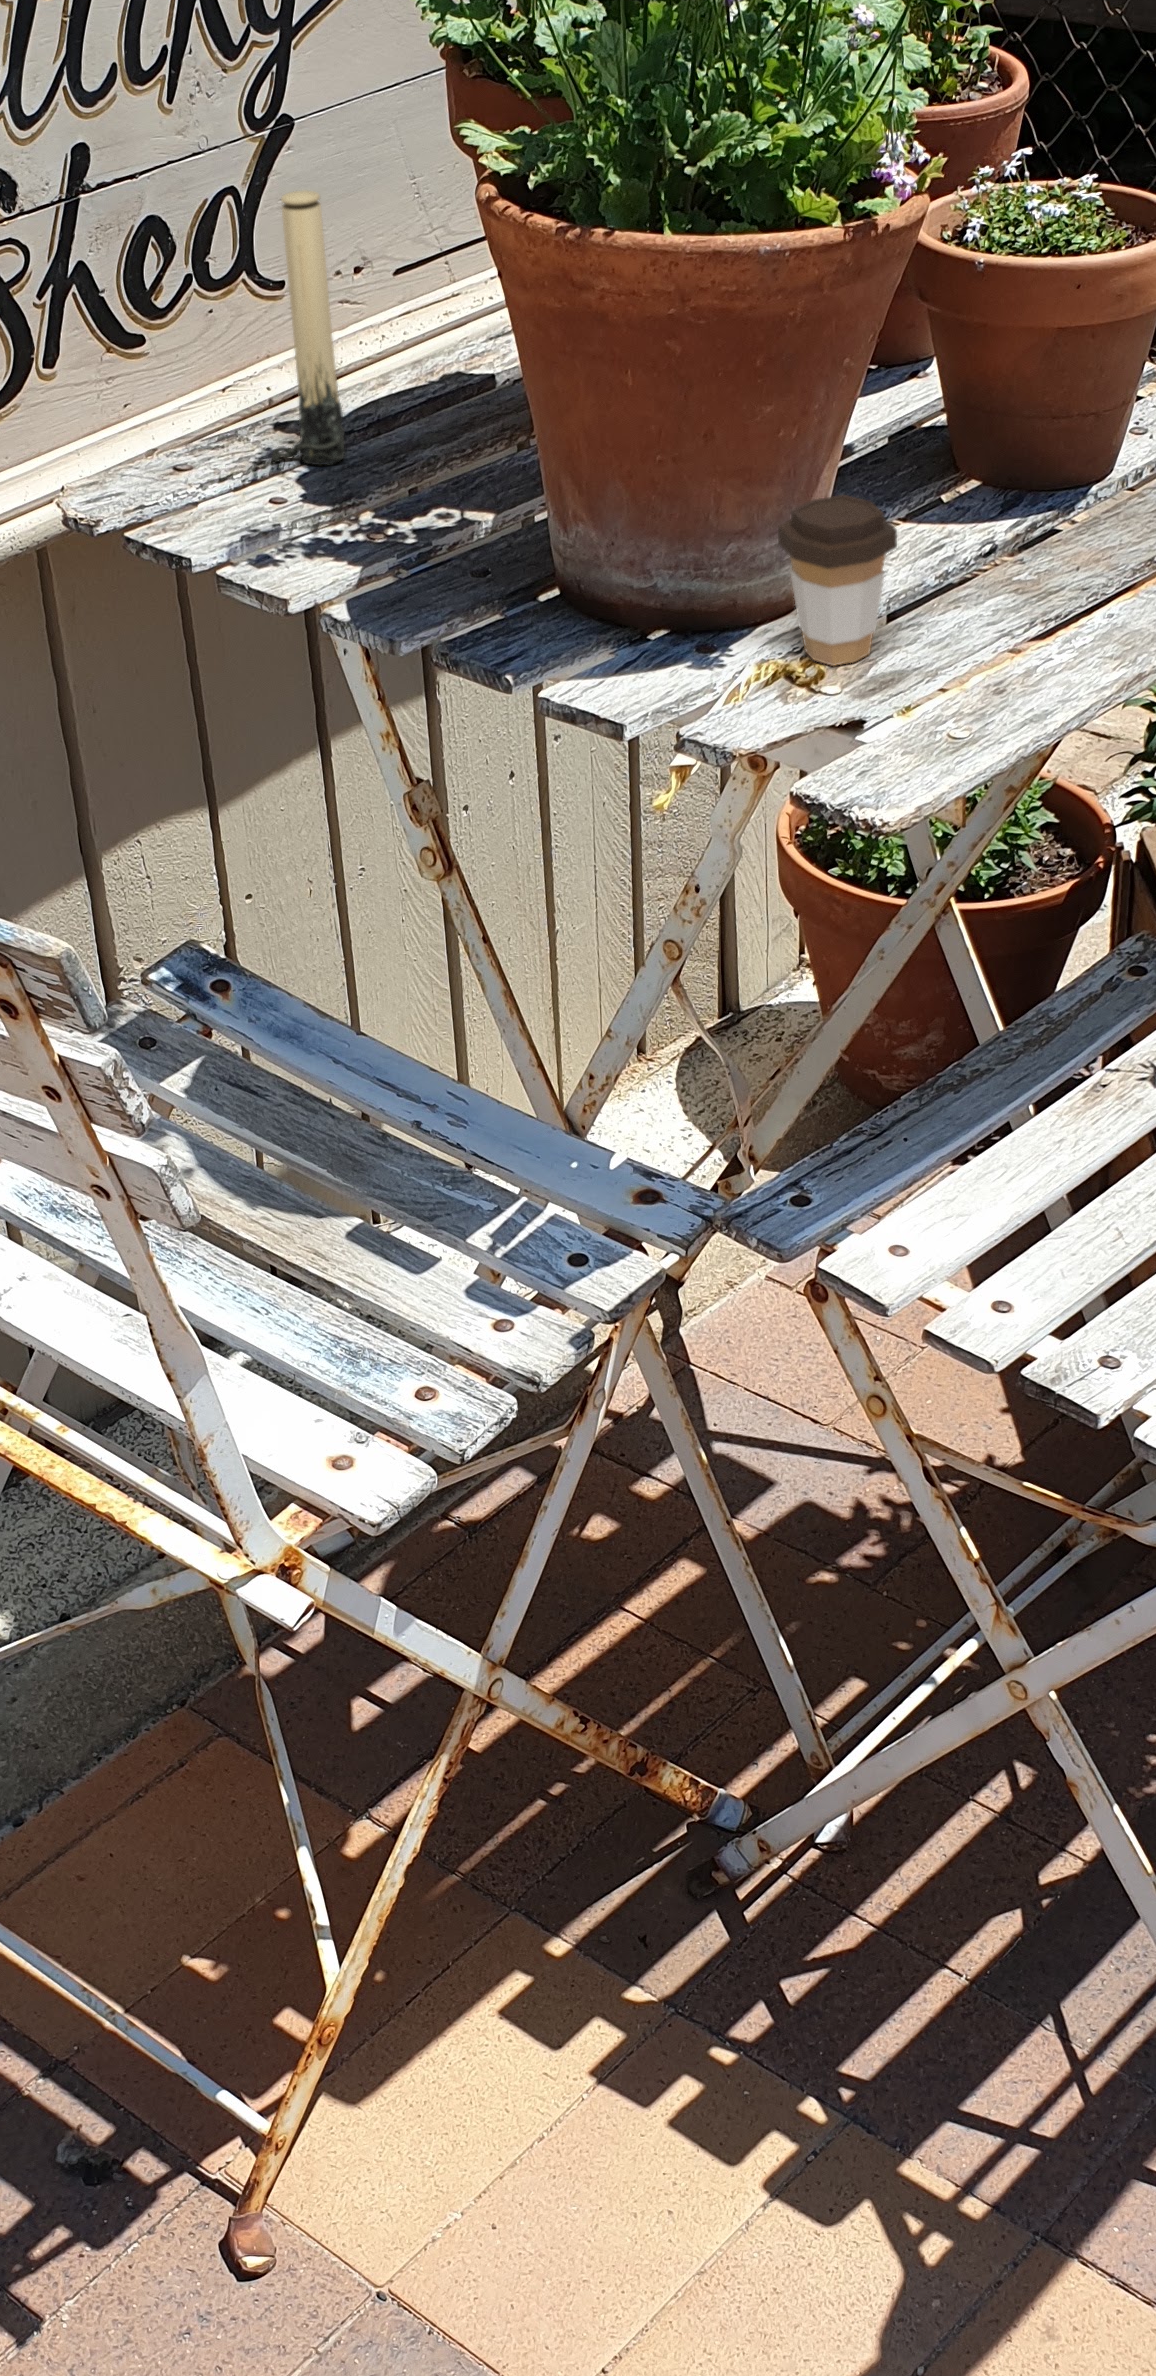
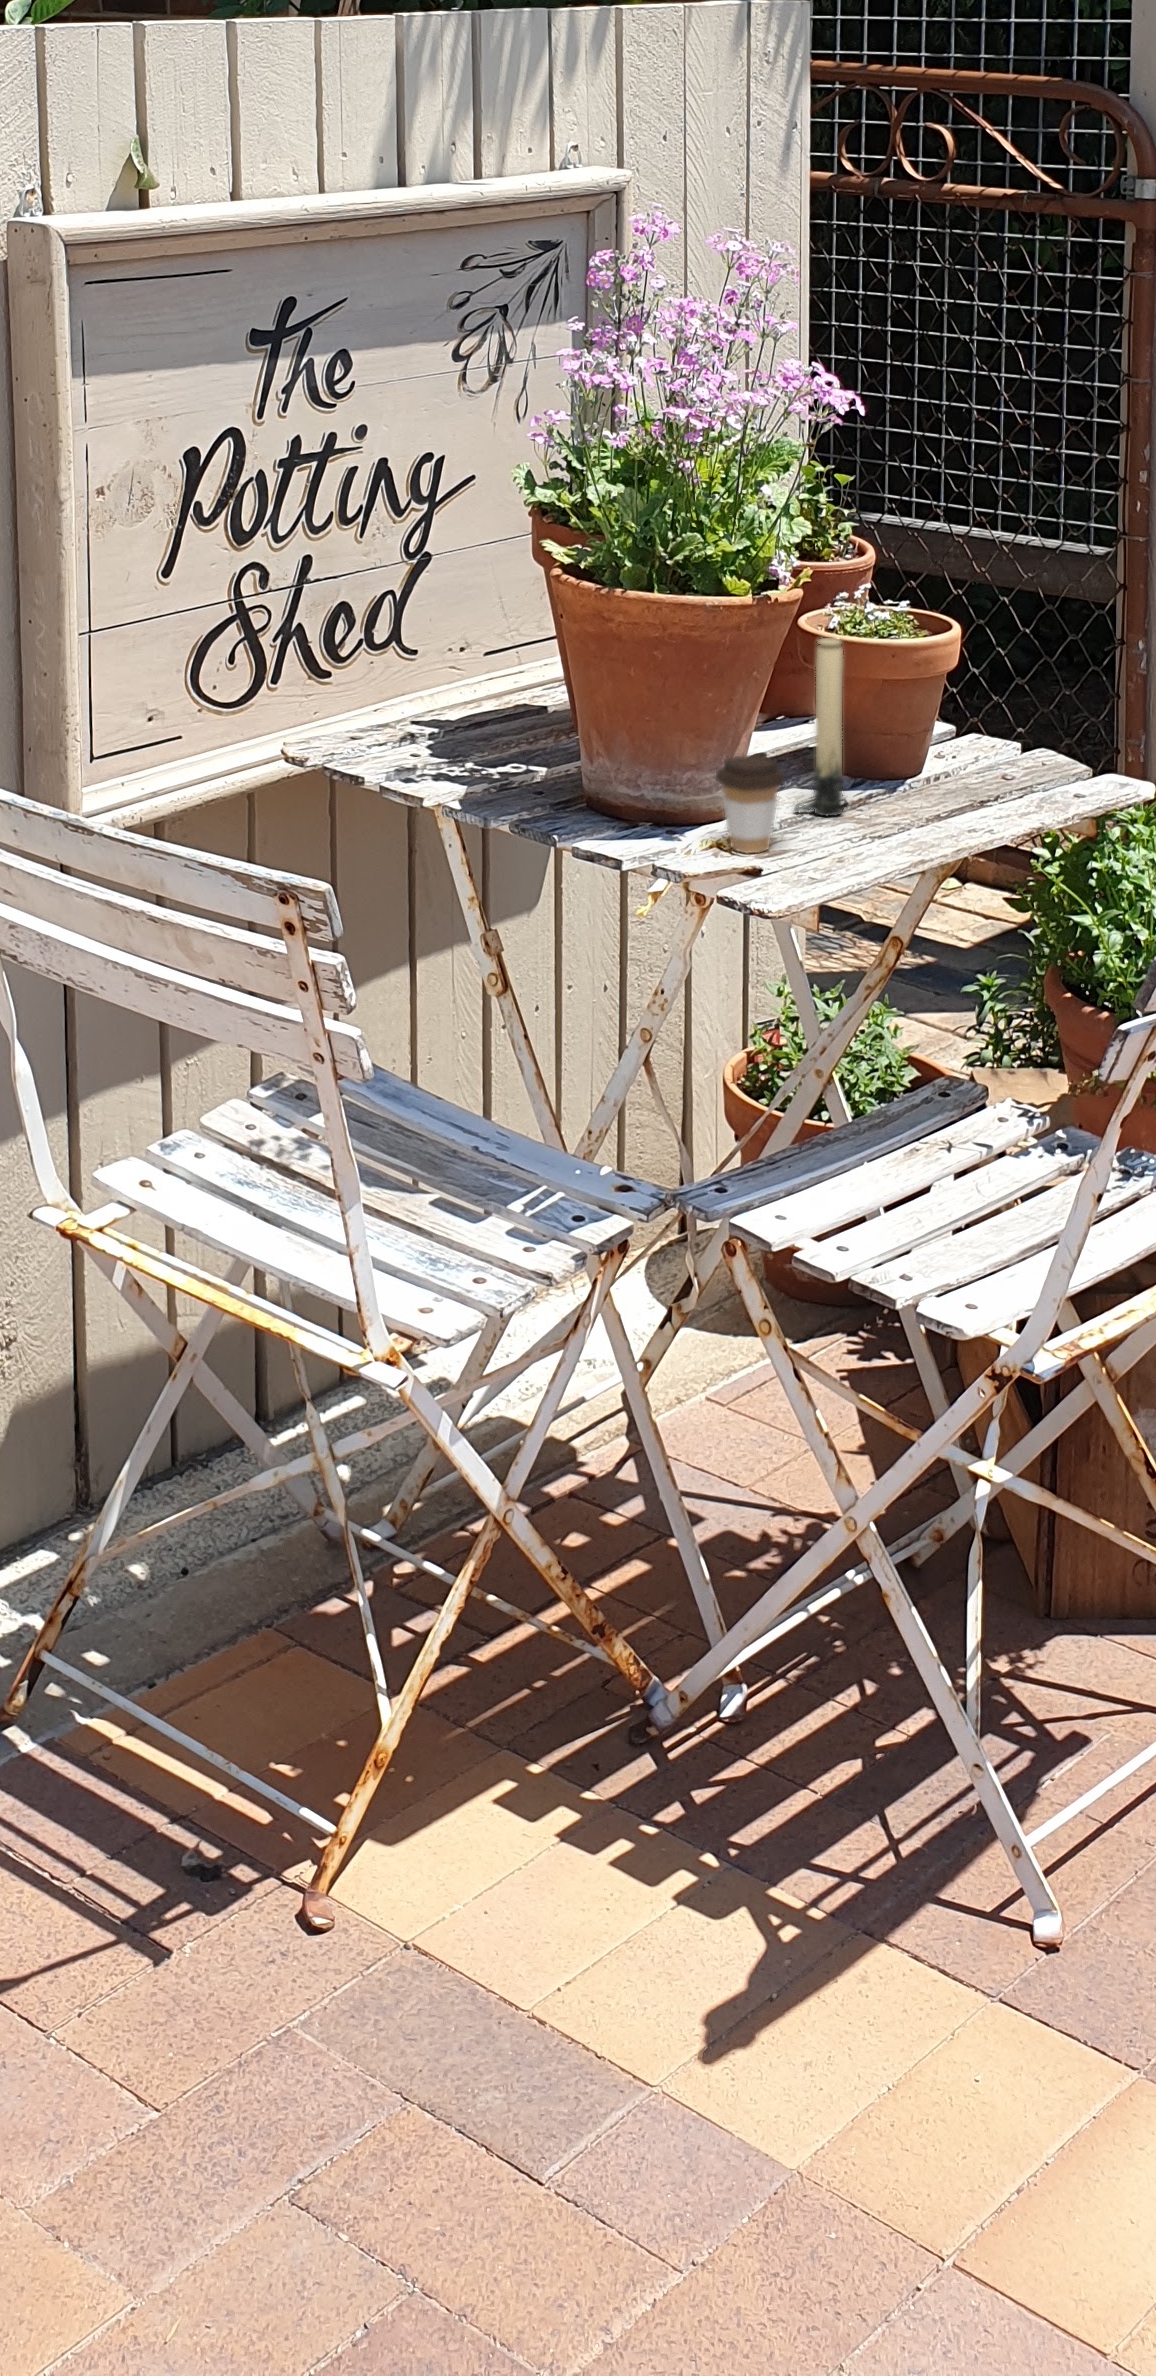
candle: present [272,190,345,465] -> present [794,638,843,816]

